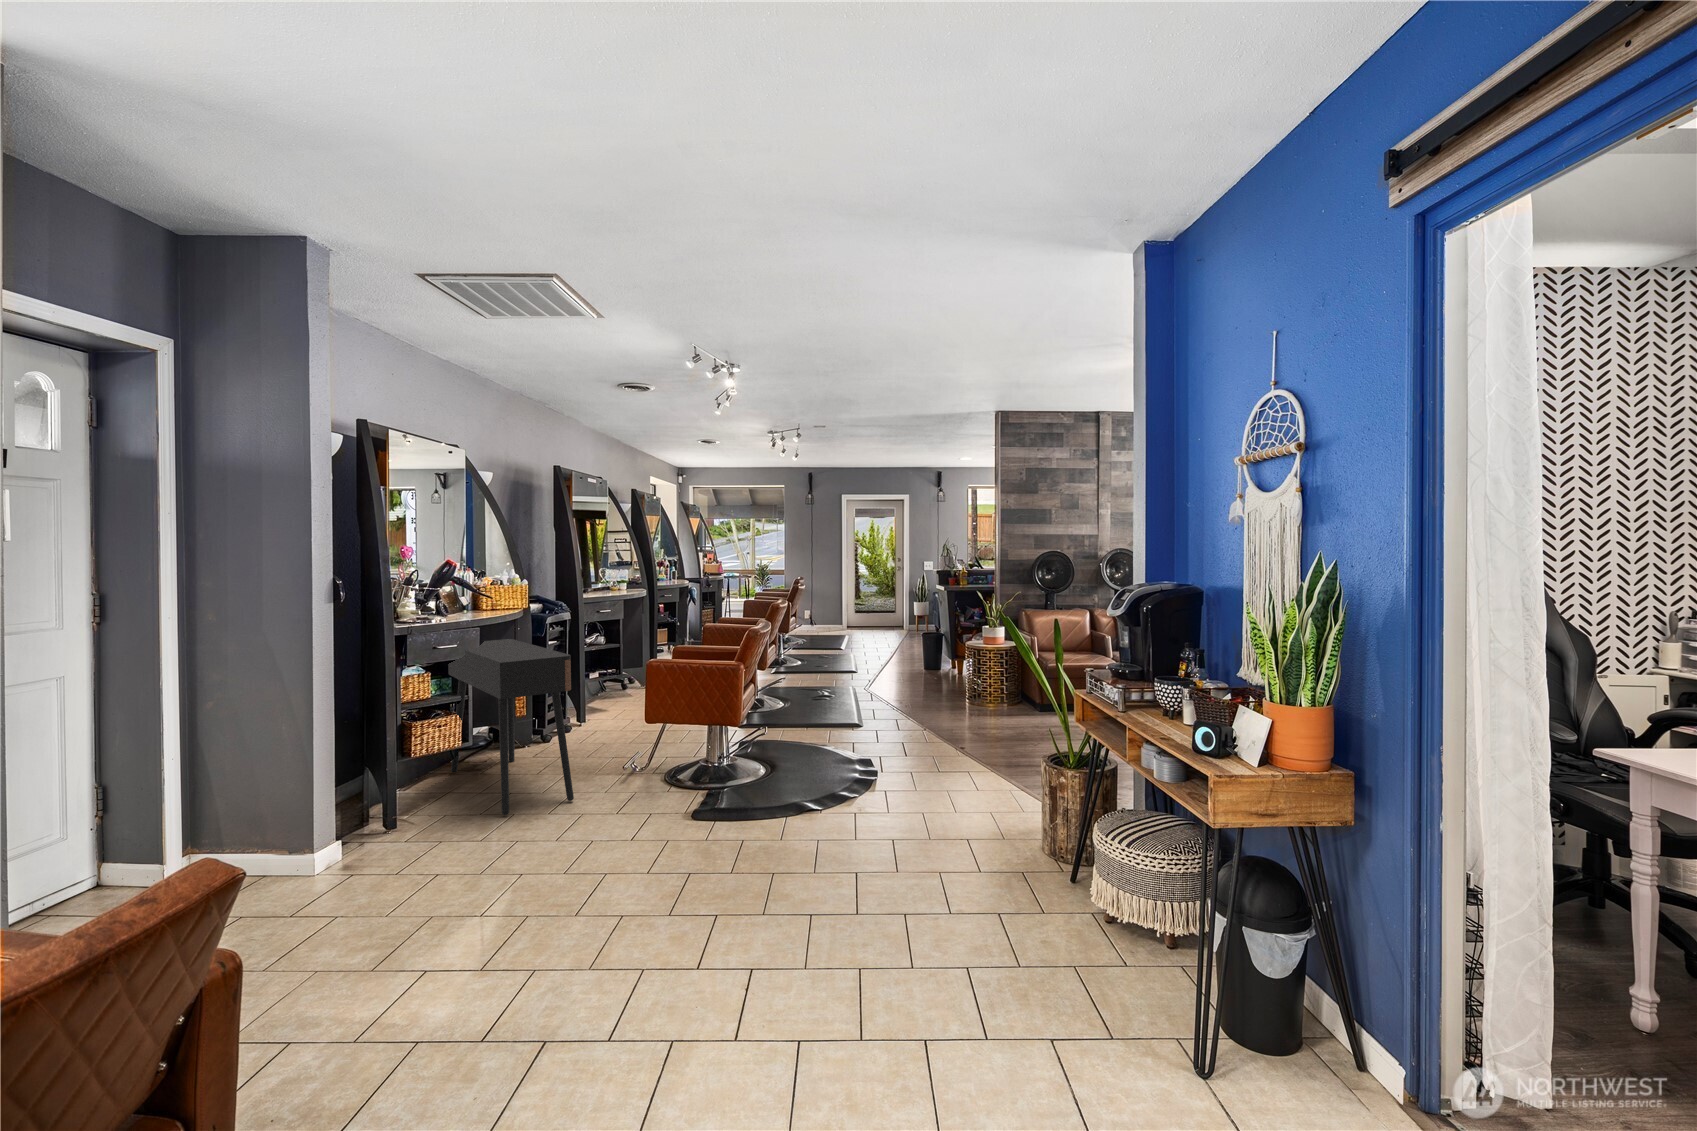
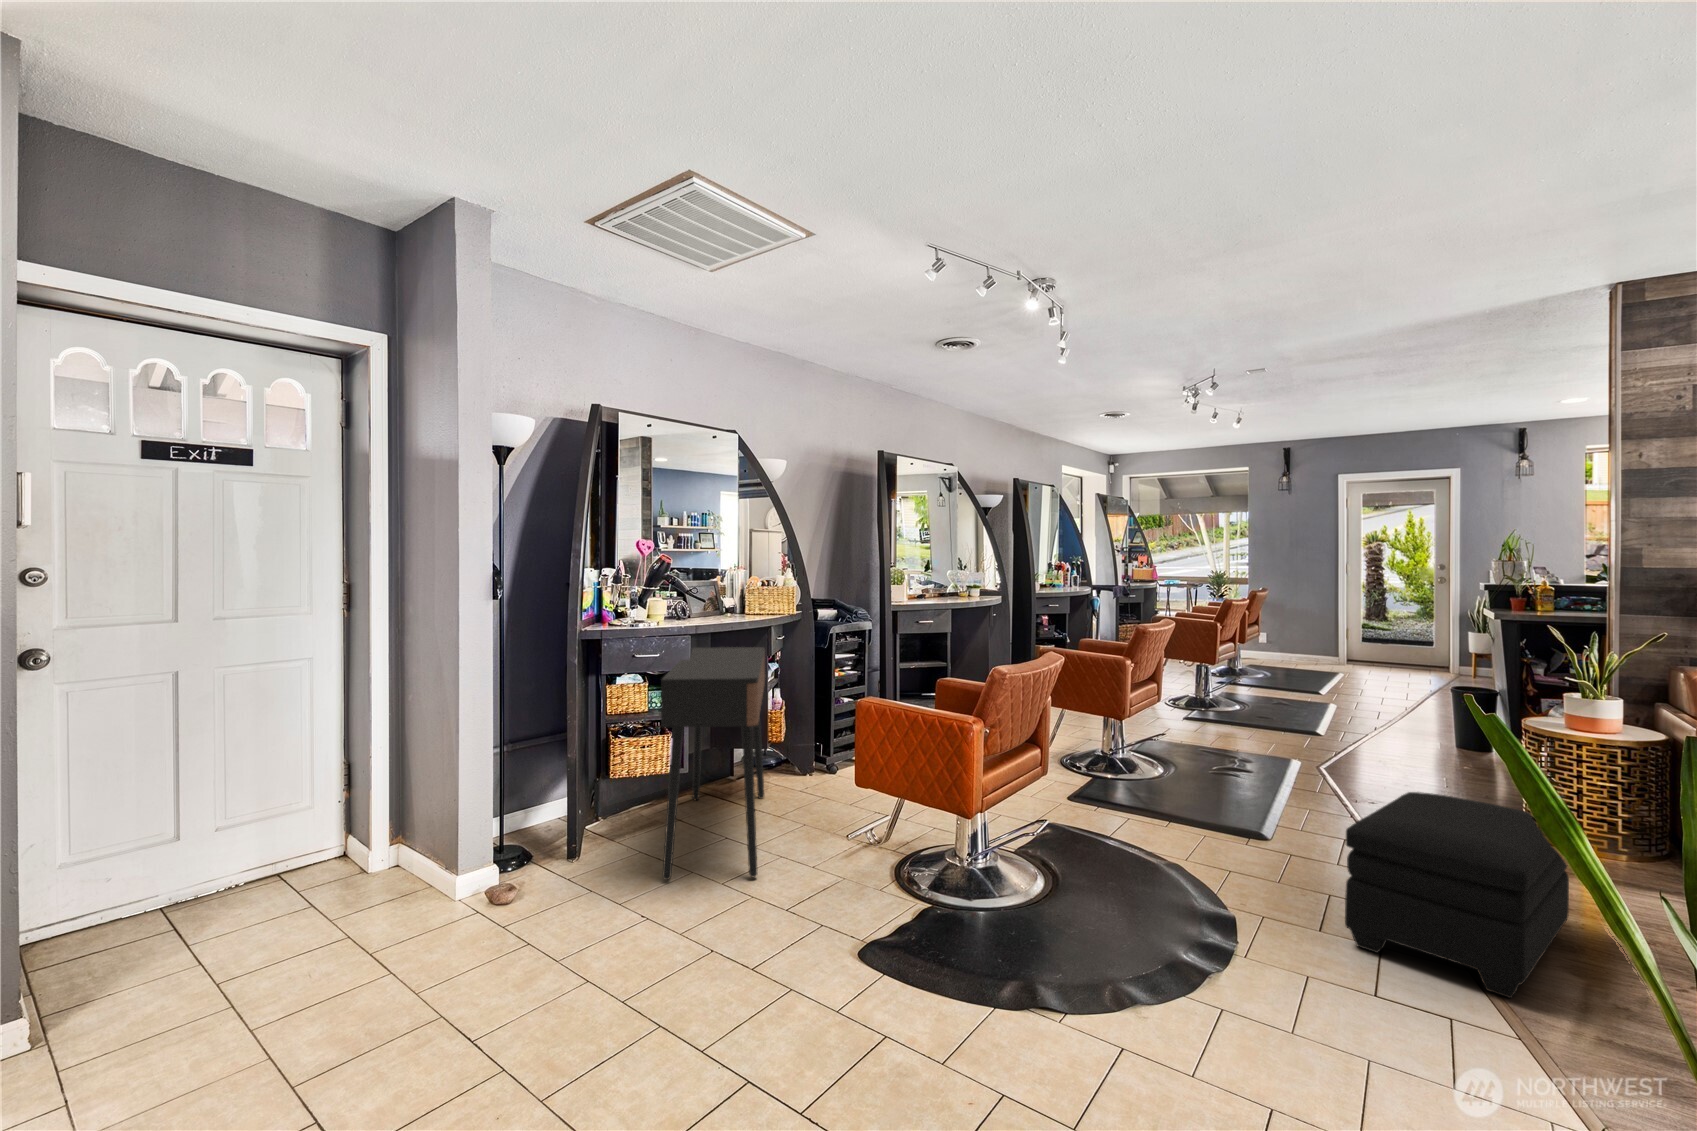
ottoman: none [916,682,997,765] -> present [1345,792,1569,998]

